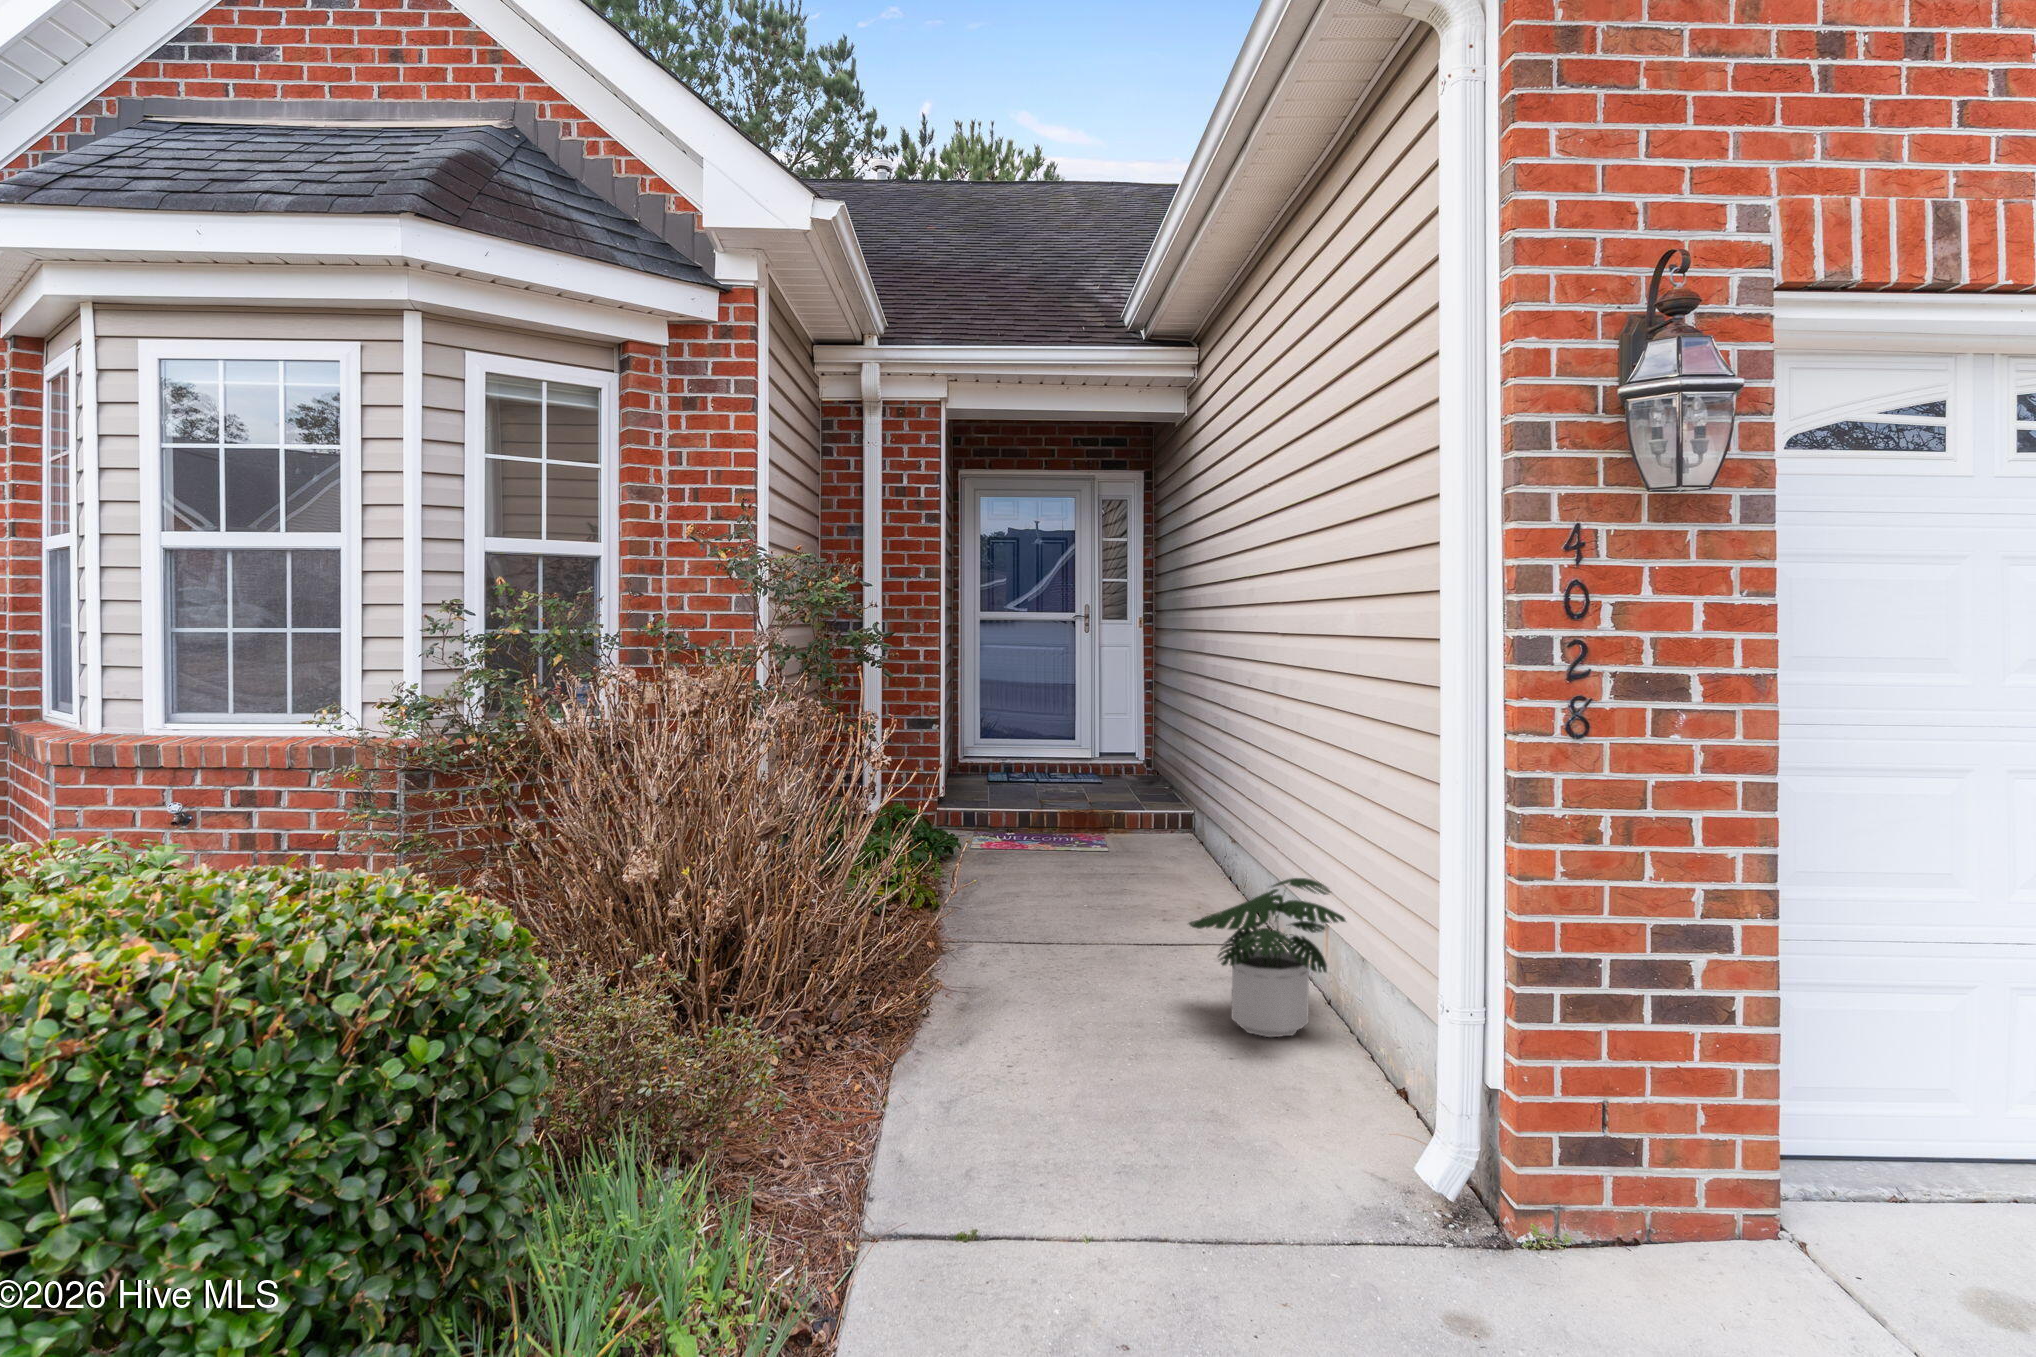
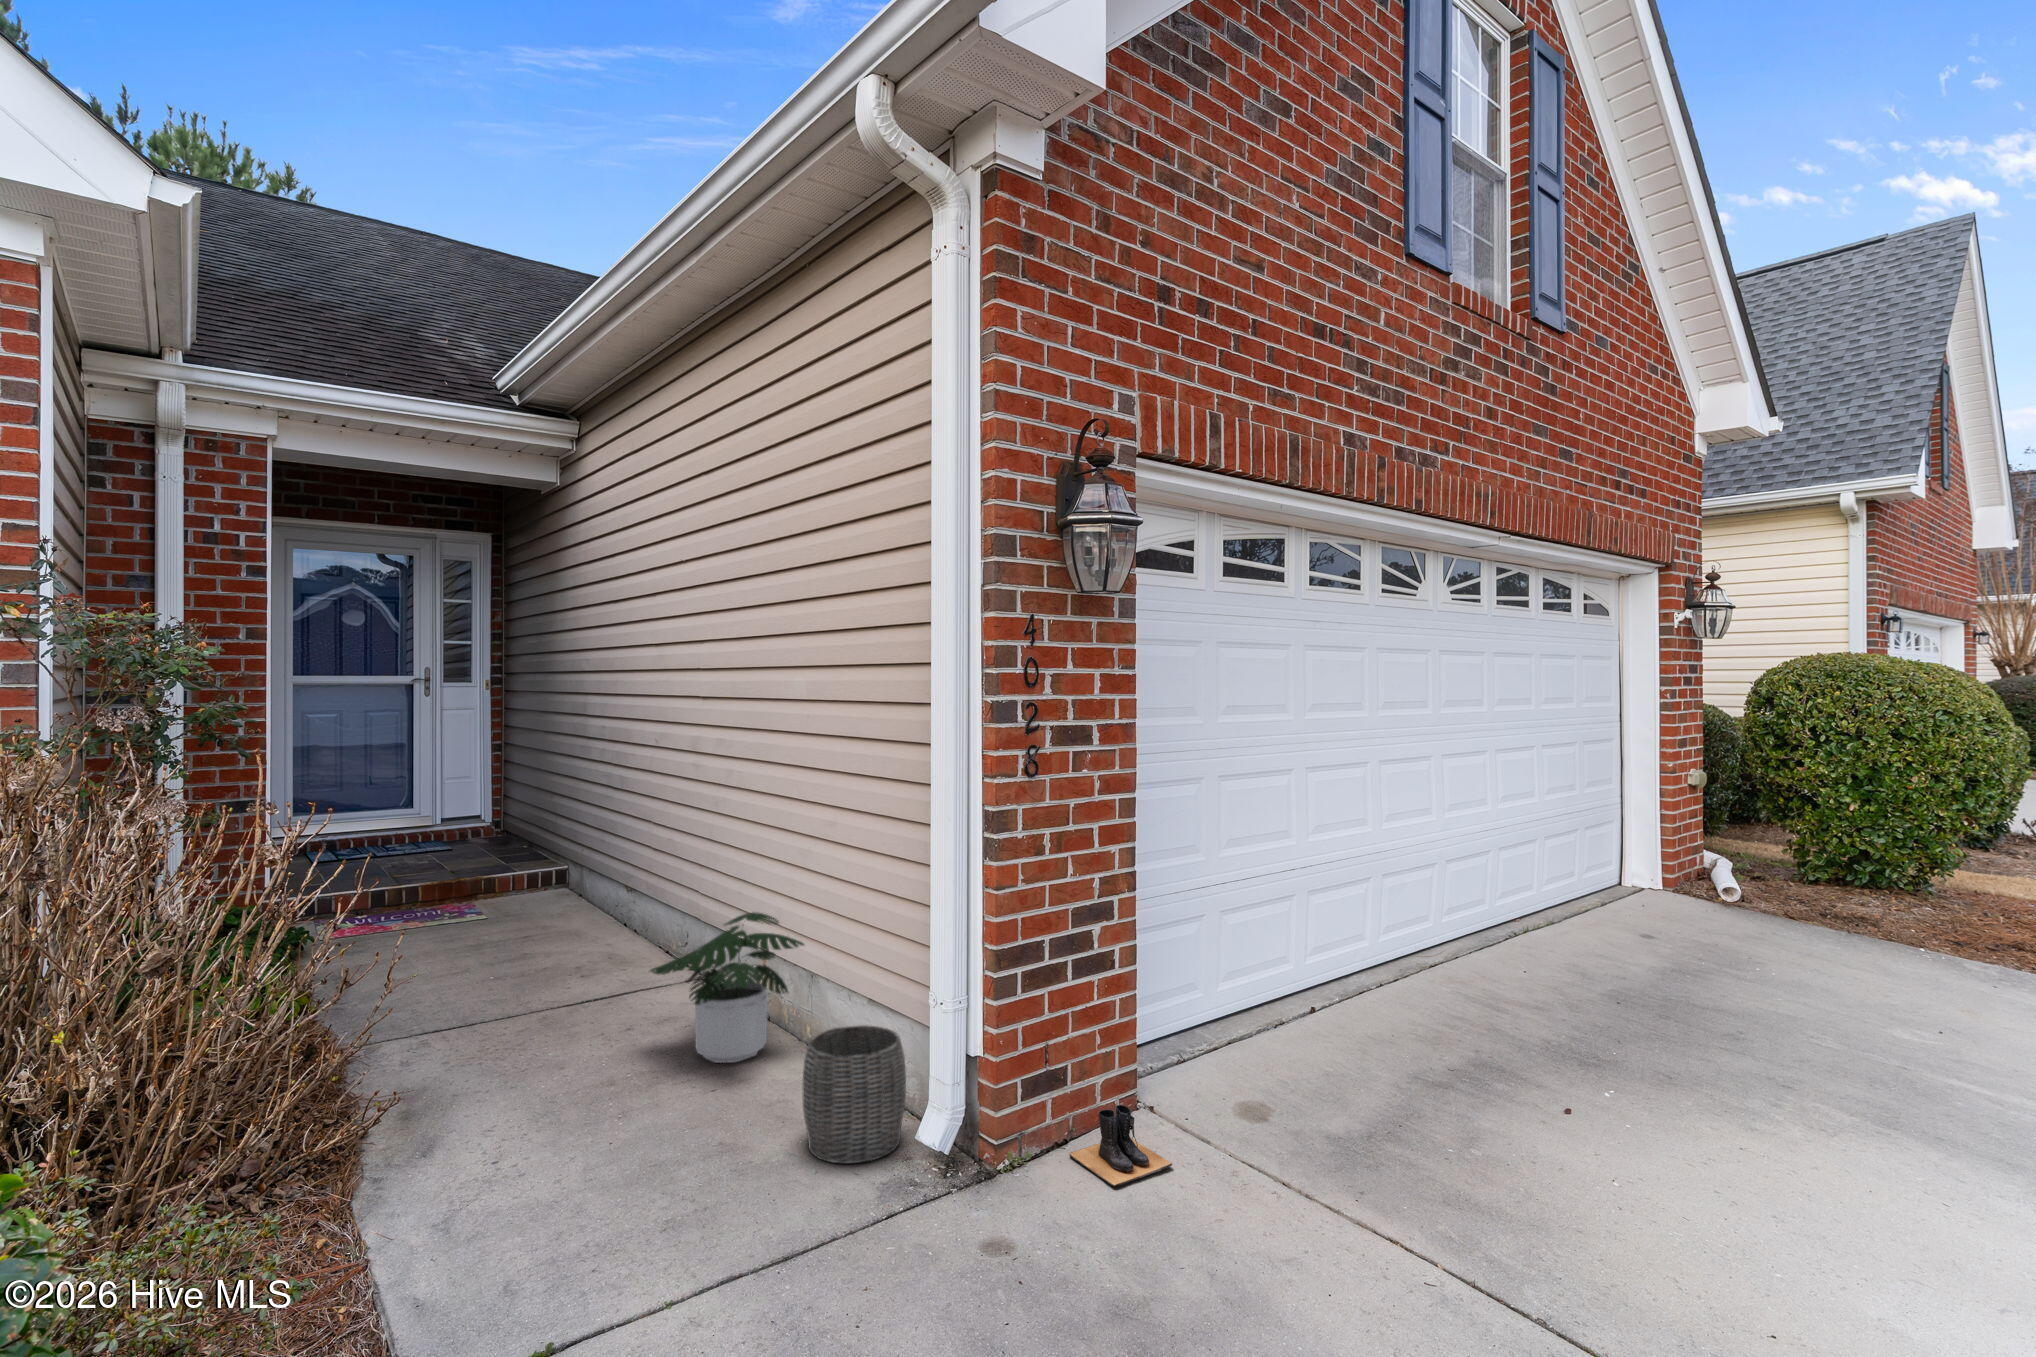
woven basket: none [1292,1017,1415,1175] -> present [803,1025,906,1163]
boots: none [1619,1199,1774,1305] -> present [1069,1105,1172,1186]

